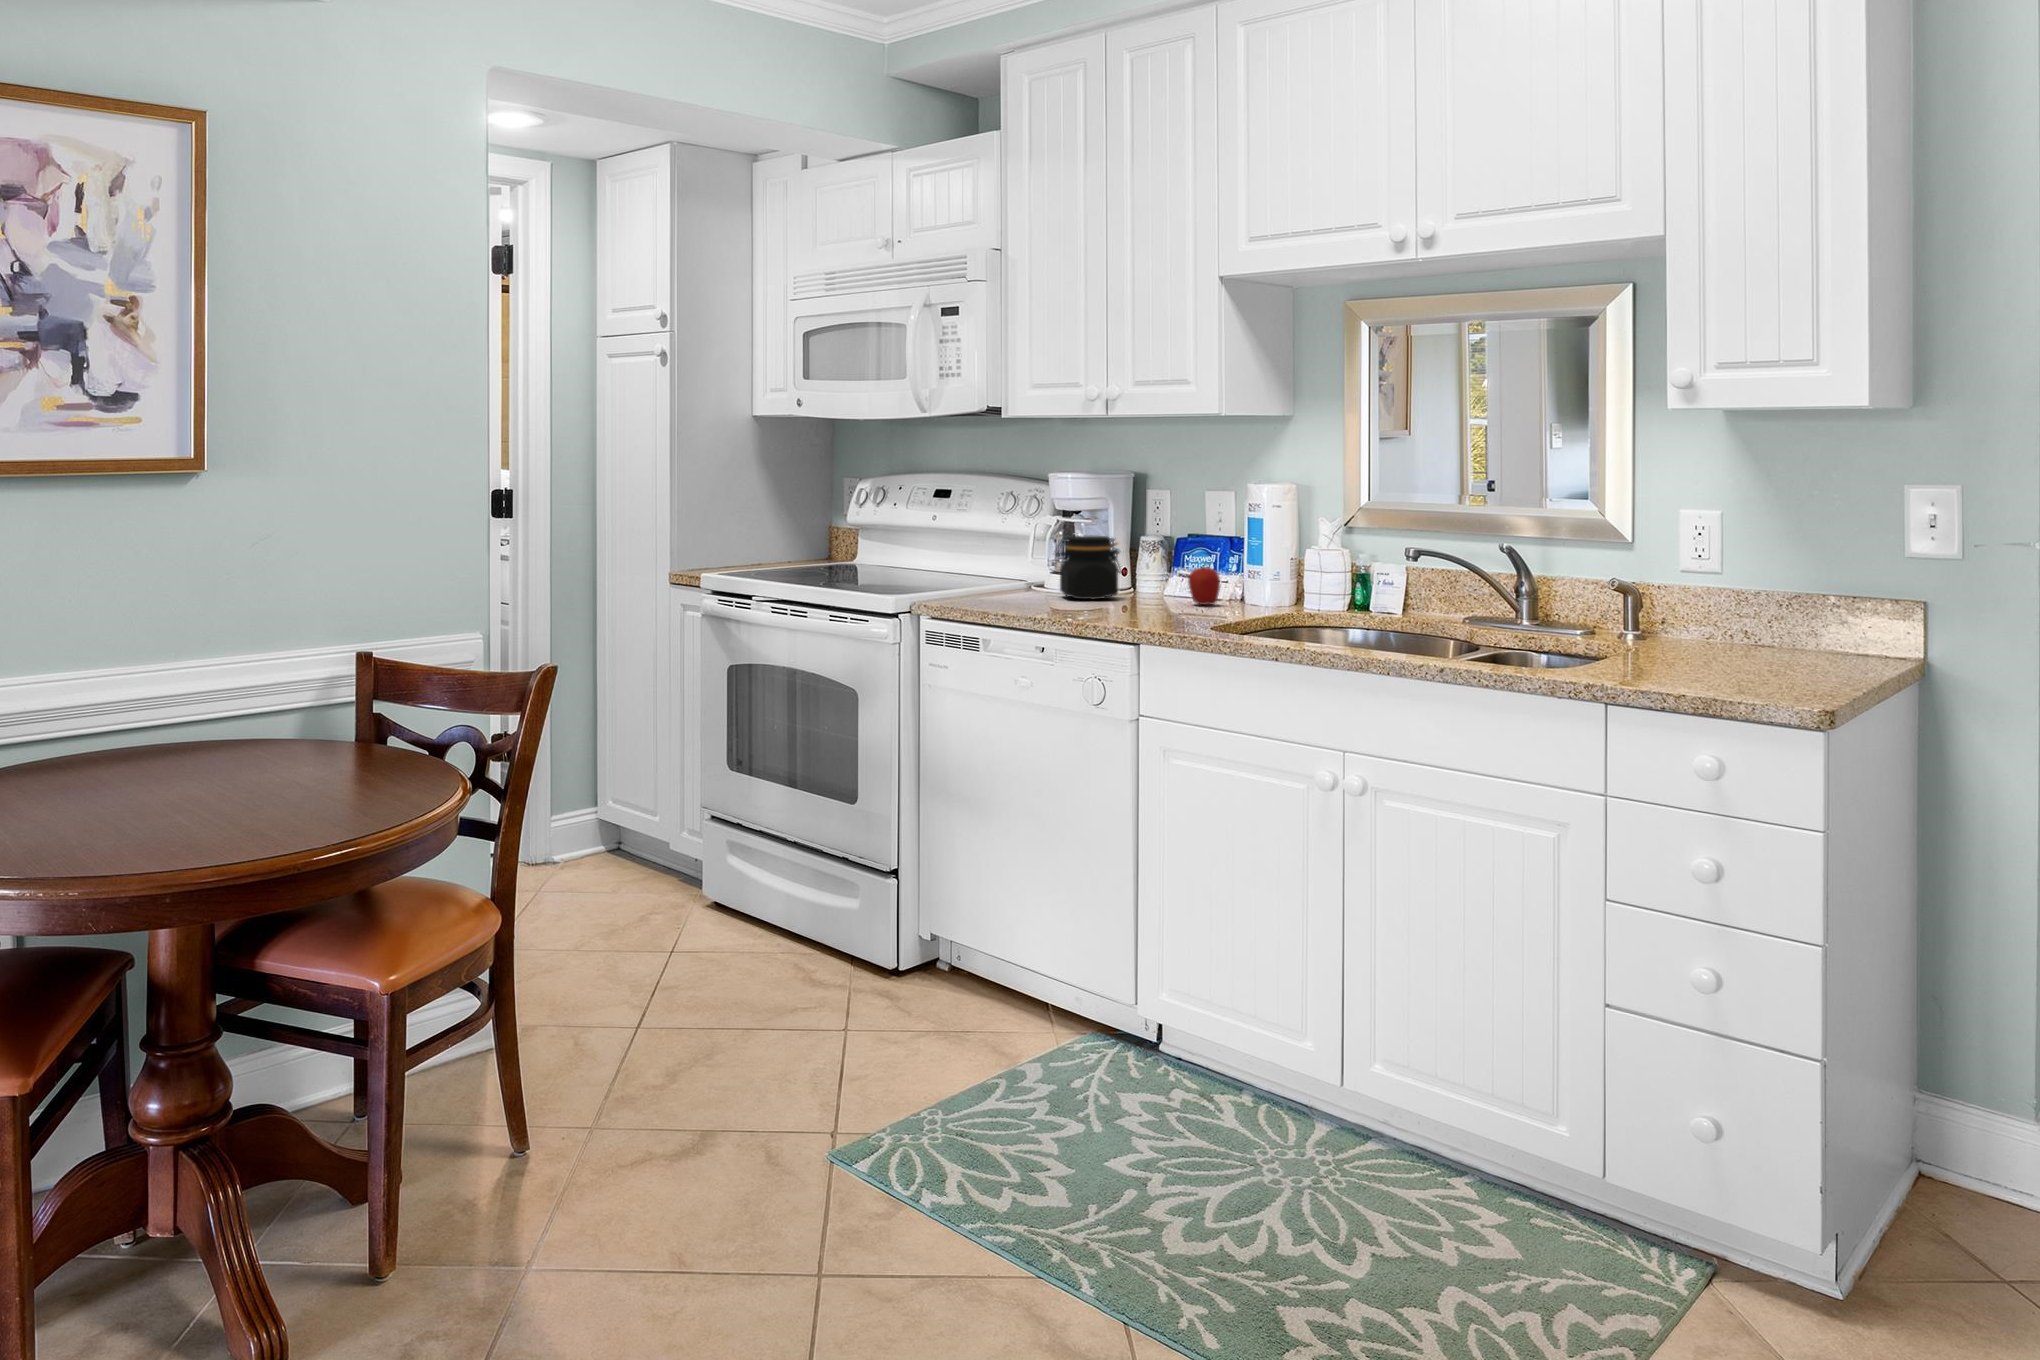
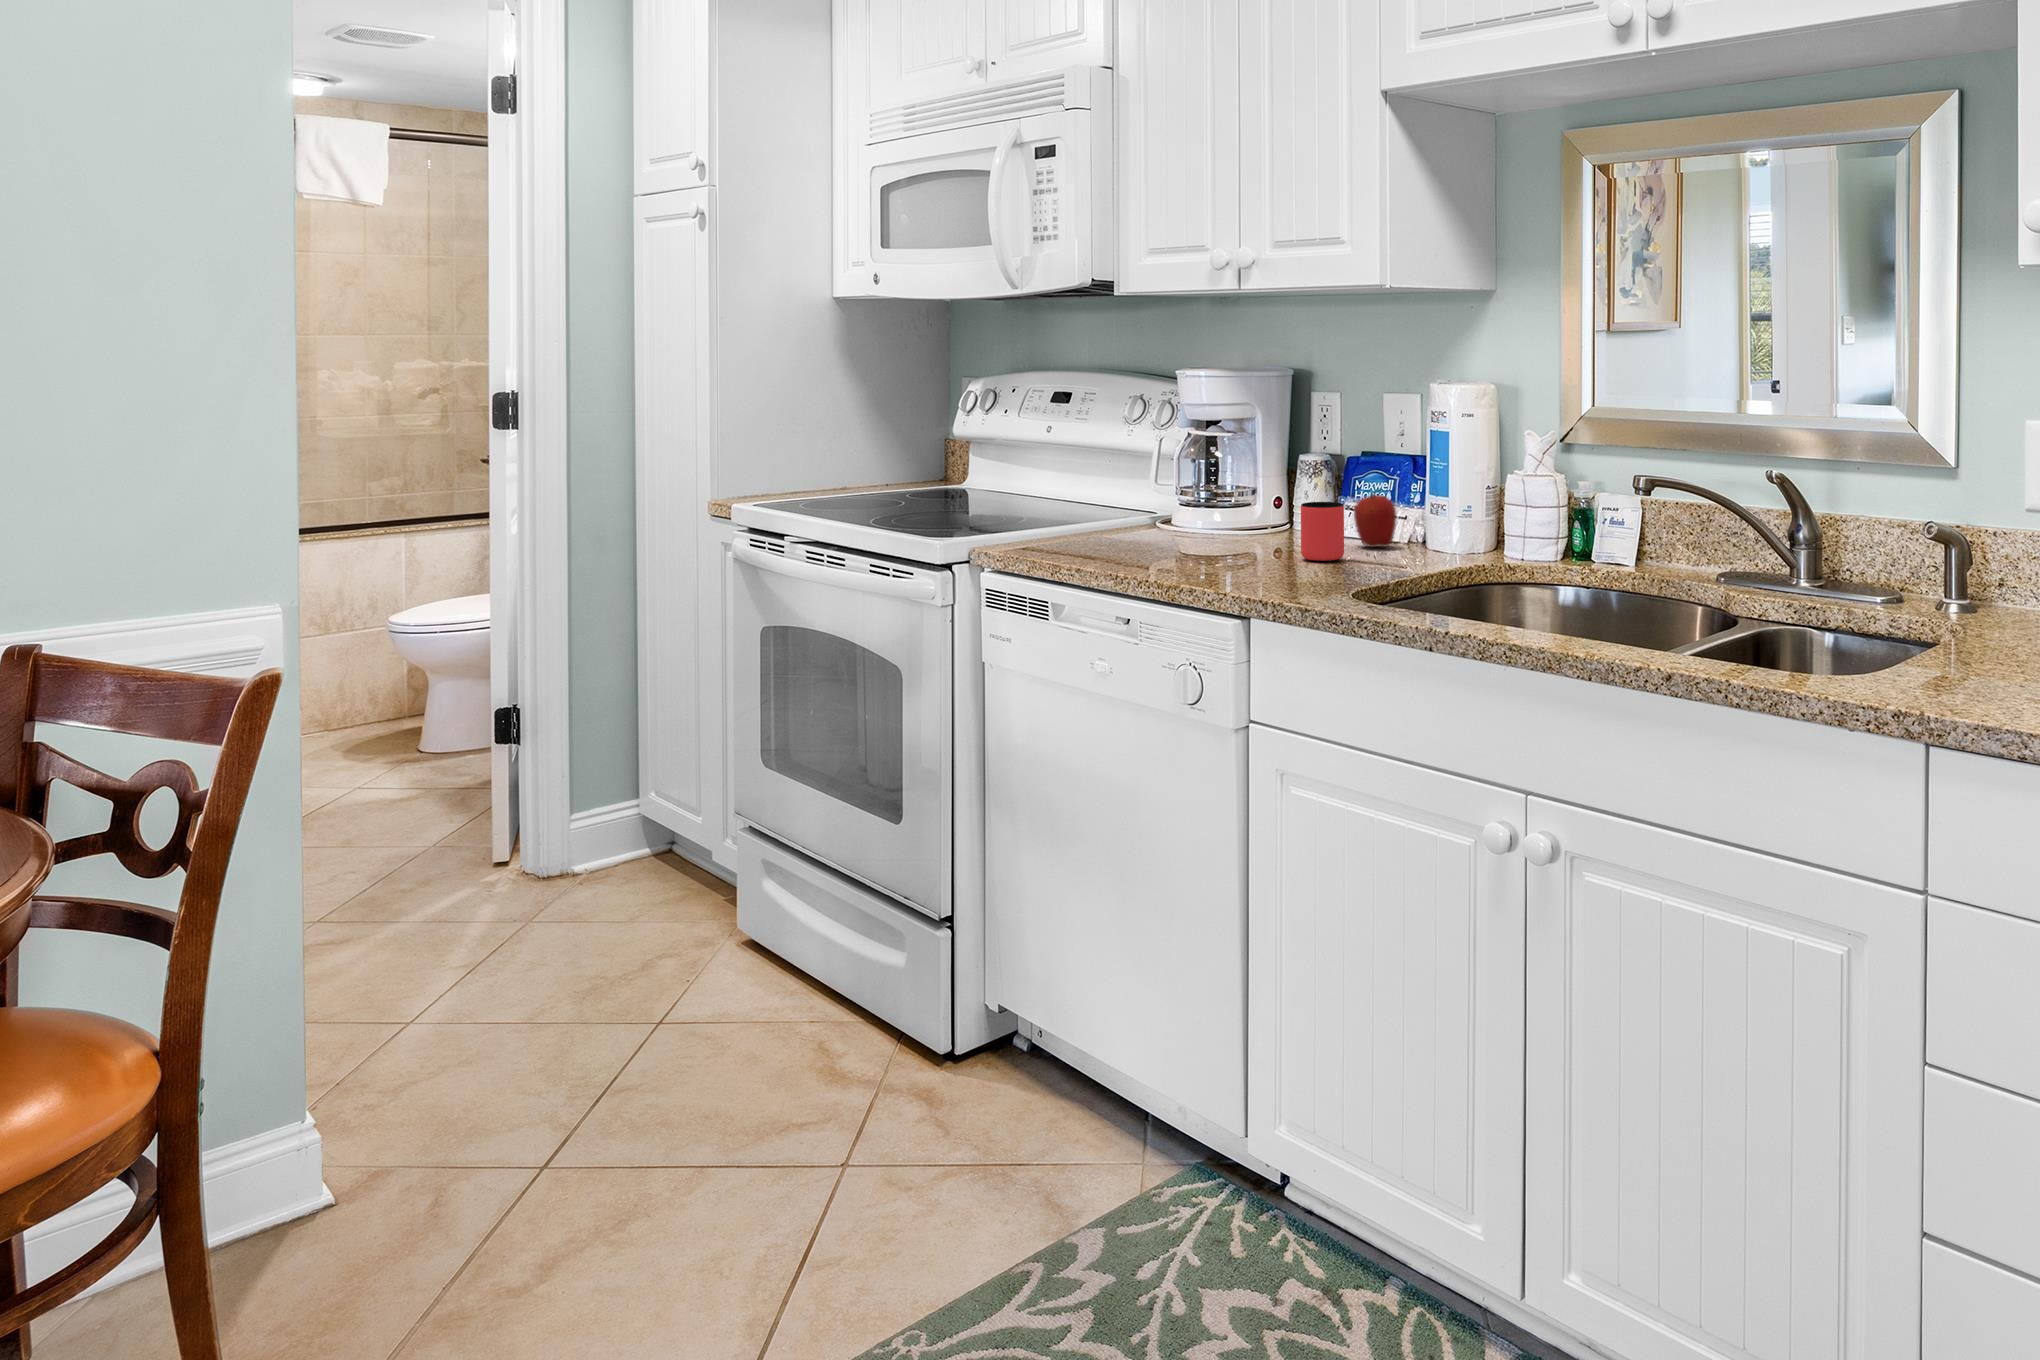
jar: present [1054,536,1123,599] -> none [1179,451,1272,538]
cup: none [1156,571,1188,612] -> present [1301,502,1344,561]

